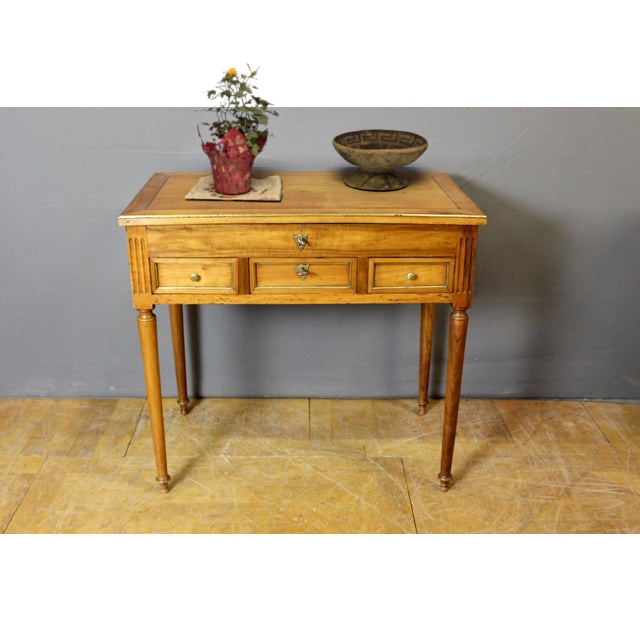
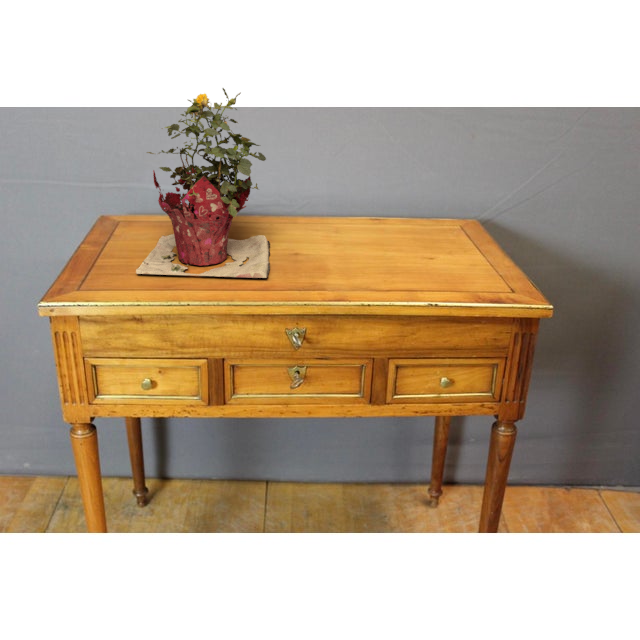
decorative bowl: present [332,129,428,190] -> none [337,175,466,261]

